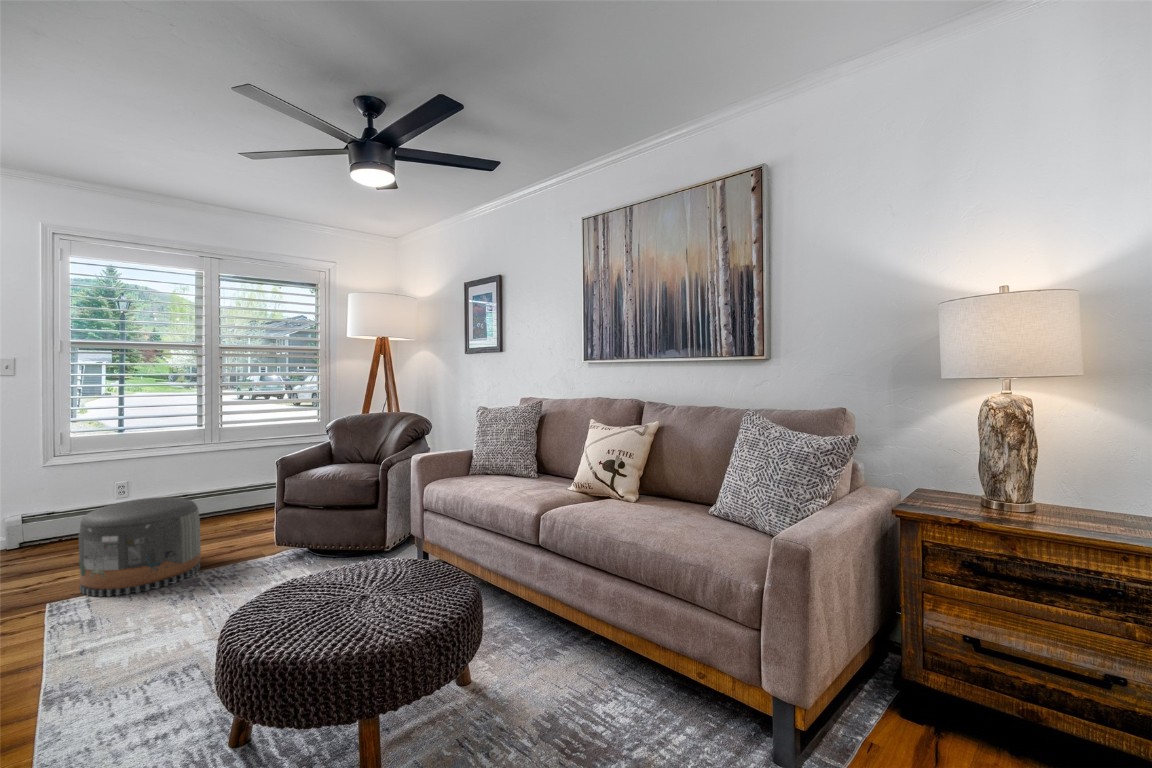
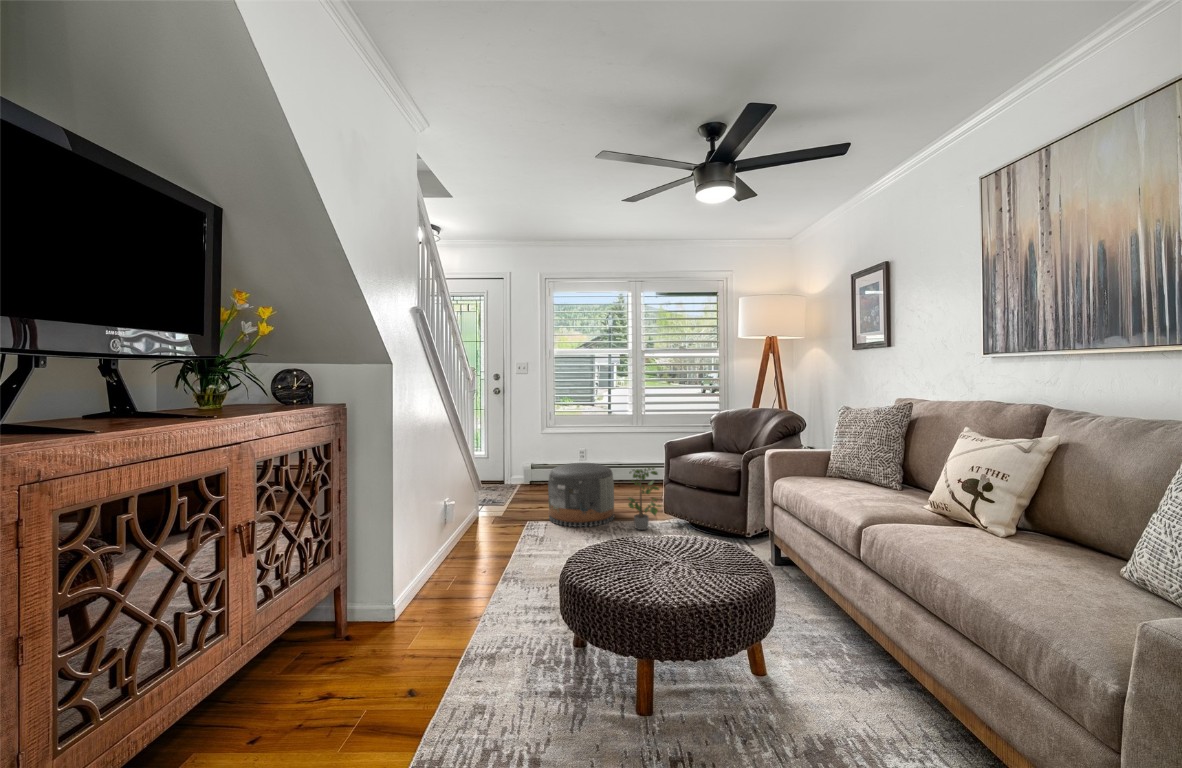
potted plant: none [228,488,284,573] -> present [628,468,661,530]

